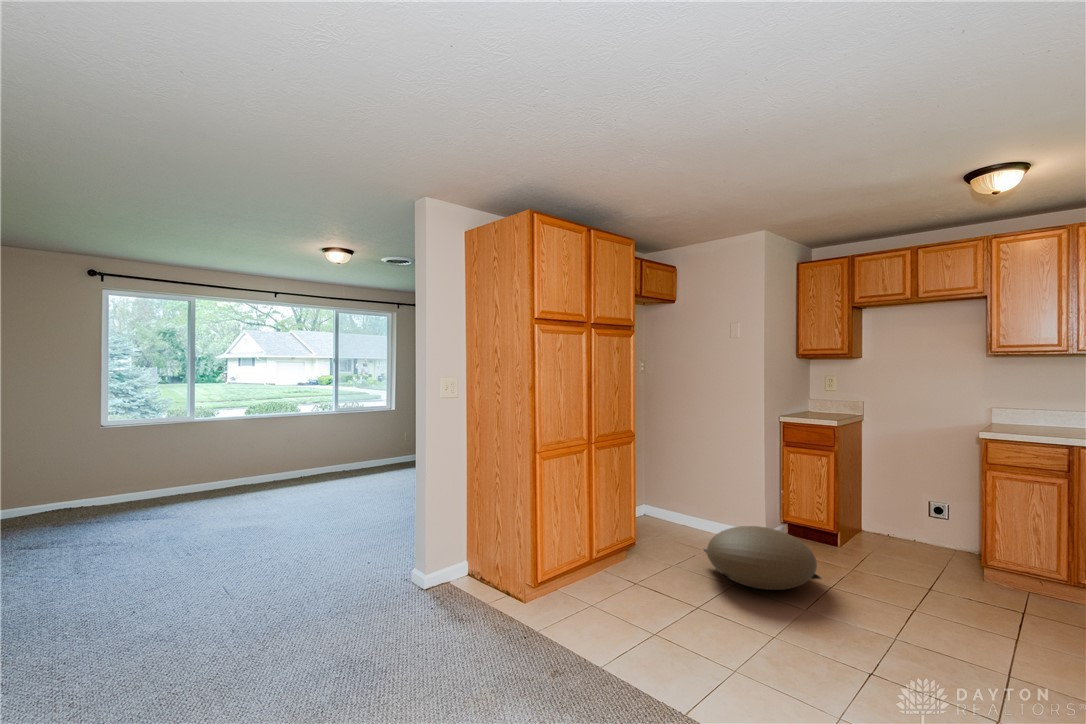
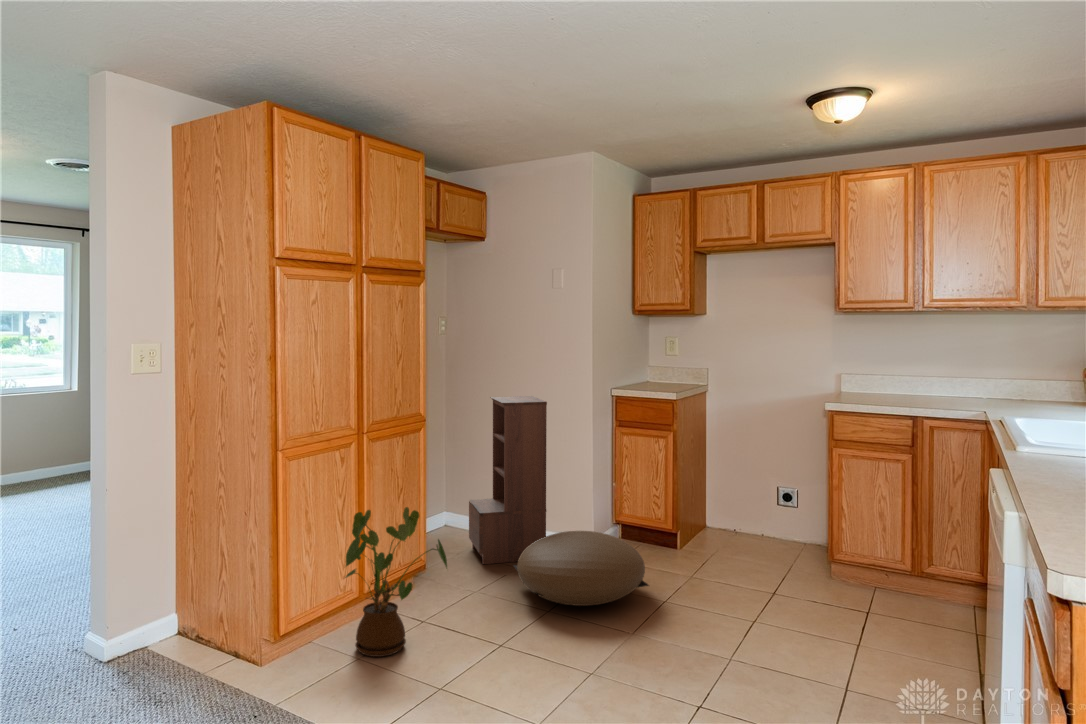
bookshelf: none [666,419,727,545] -> present [469,396,547,564]
house plant: none [578,499,656,612] -> present [345,507,447,657]

